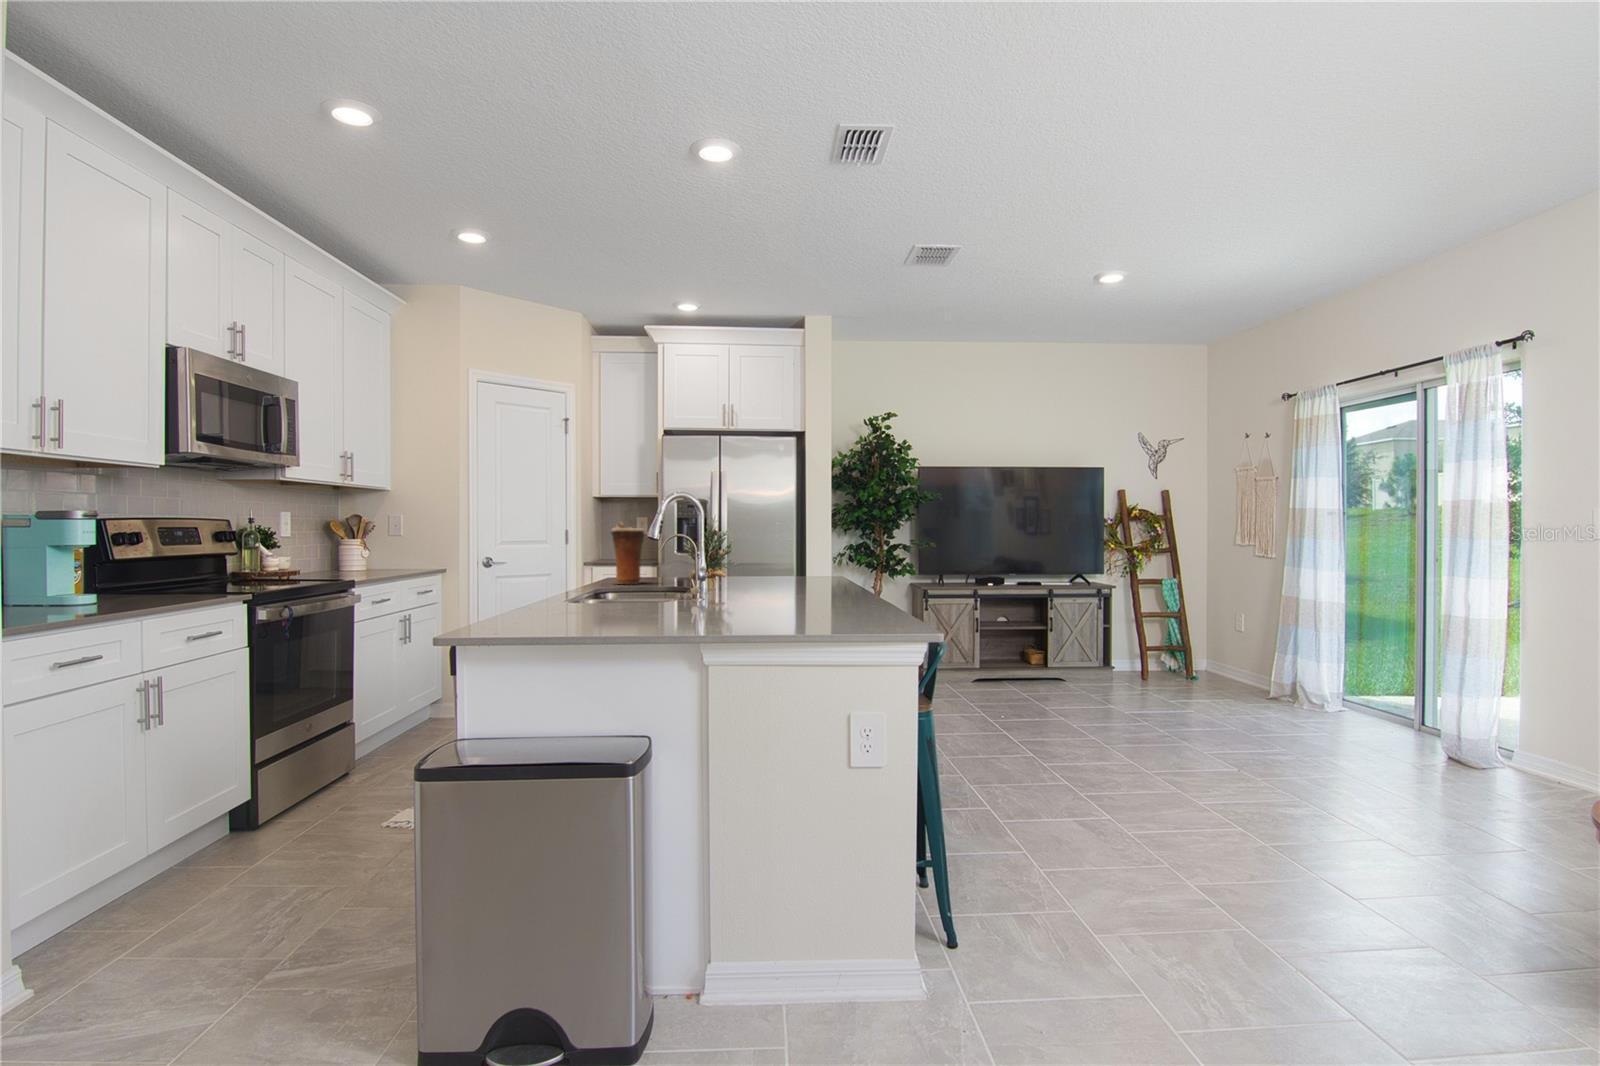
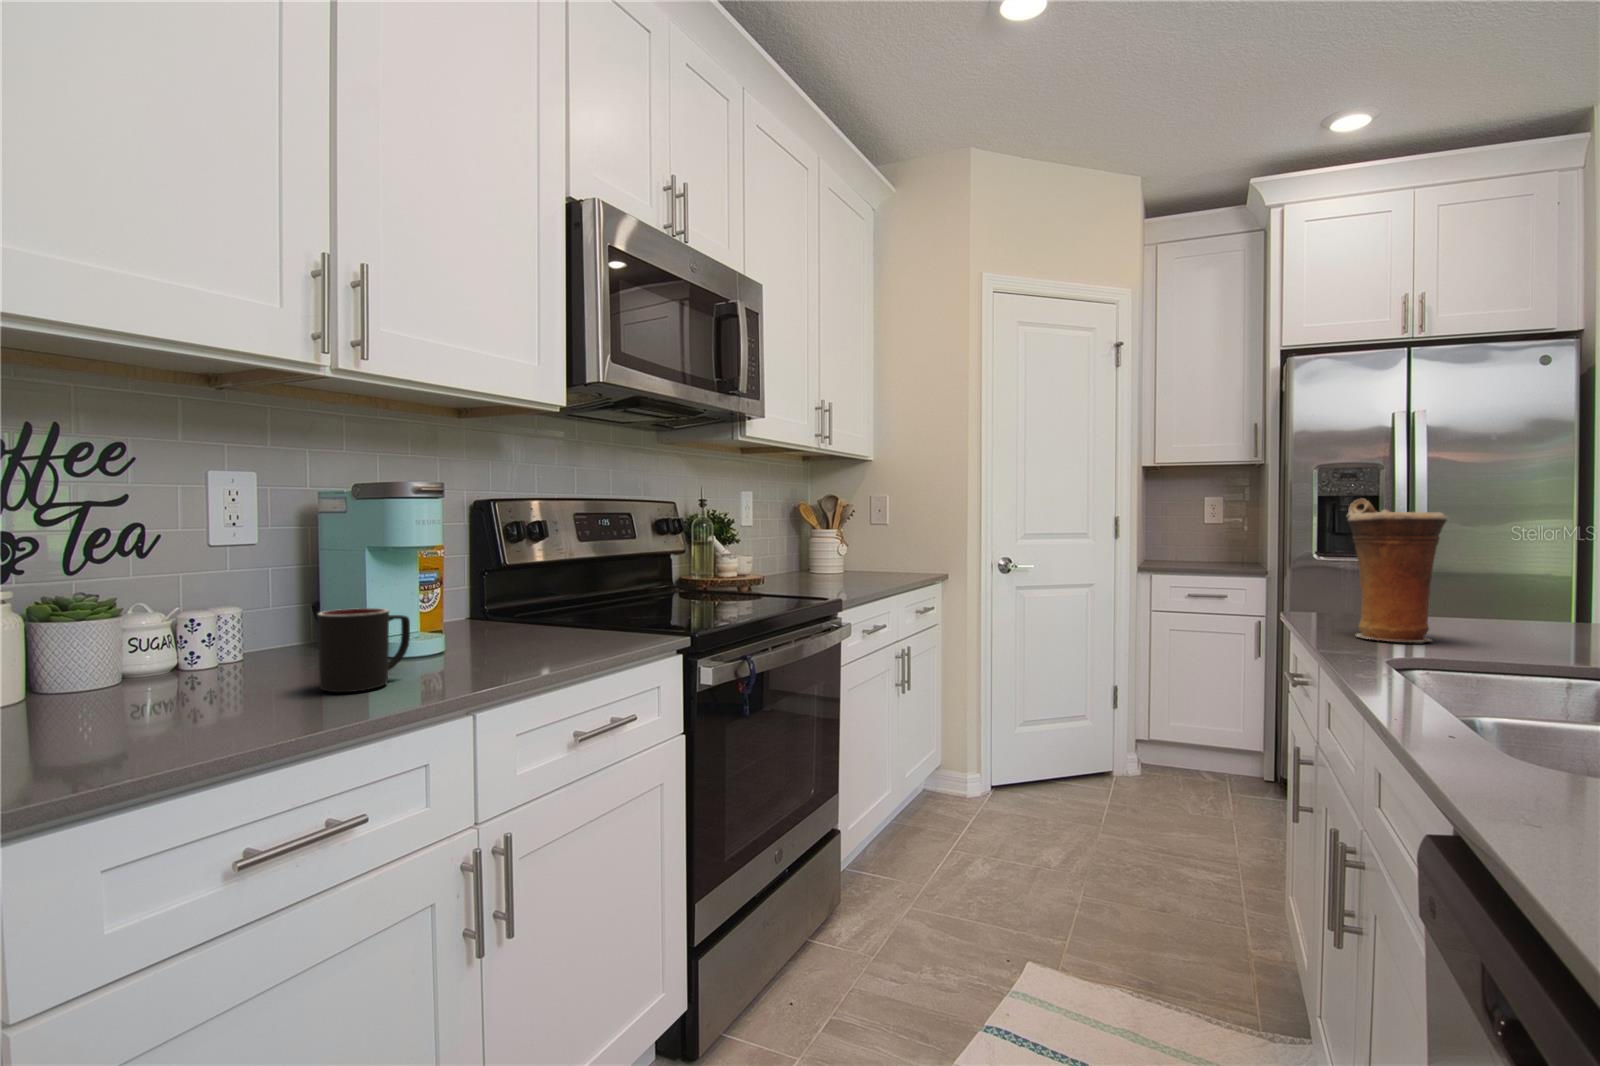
mug: none [52,574,99,612] -> present [317,608,410,692]

